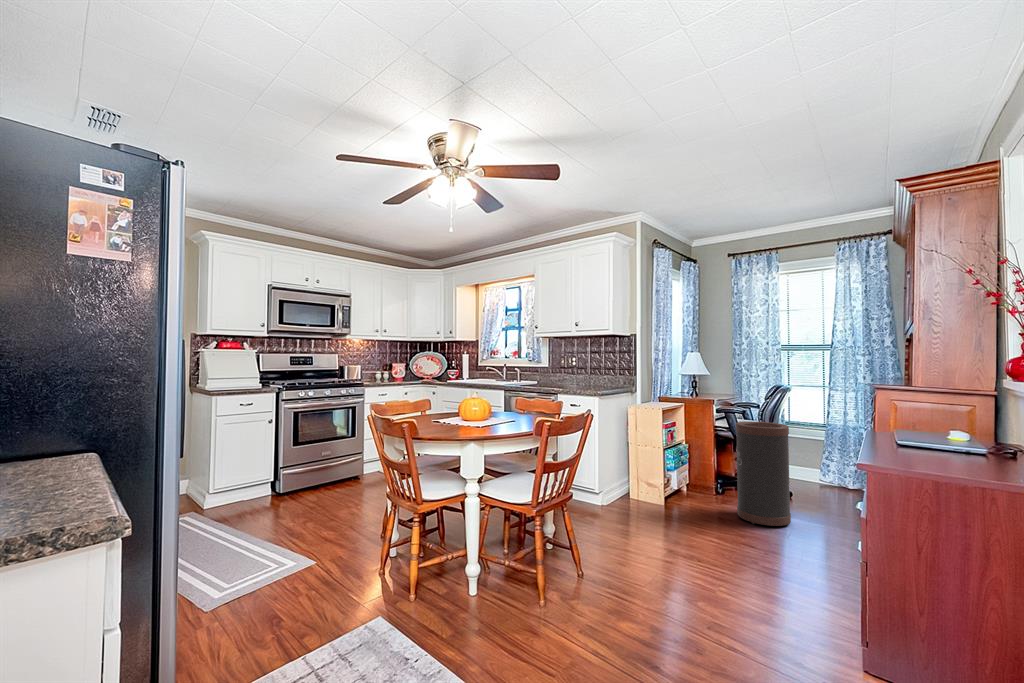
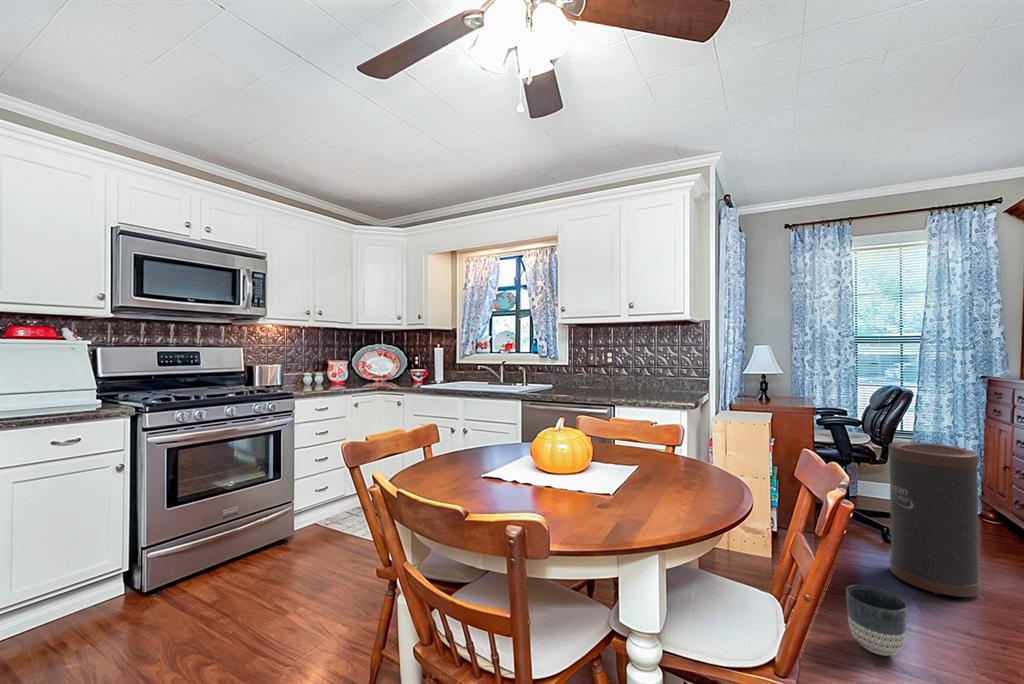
planter: none [653,502,684,540] -> present [846,585,907,656]

